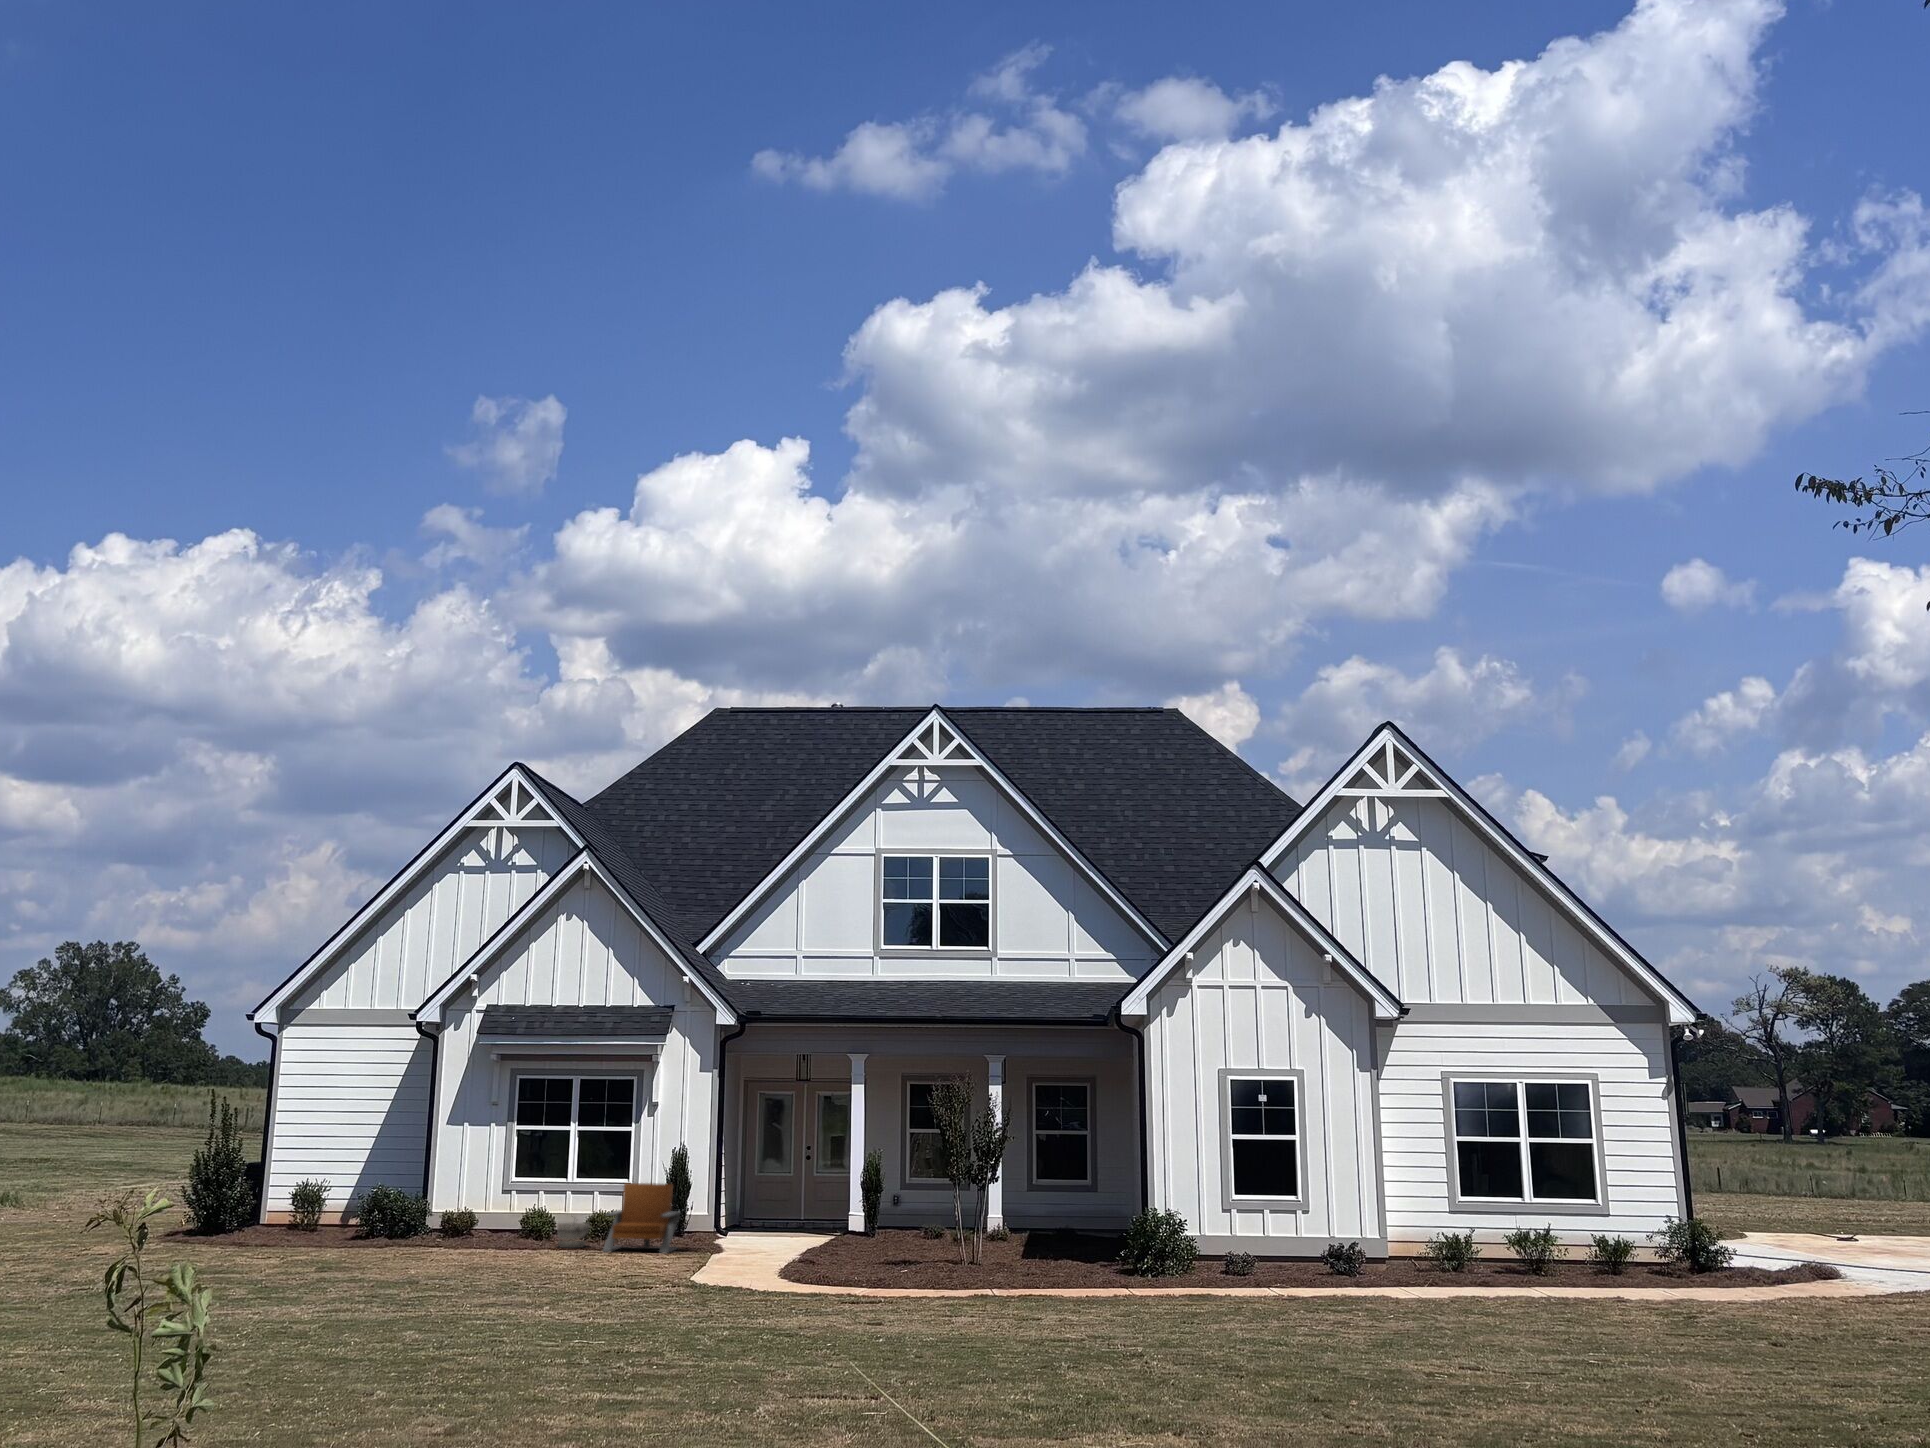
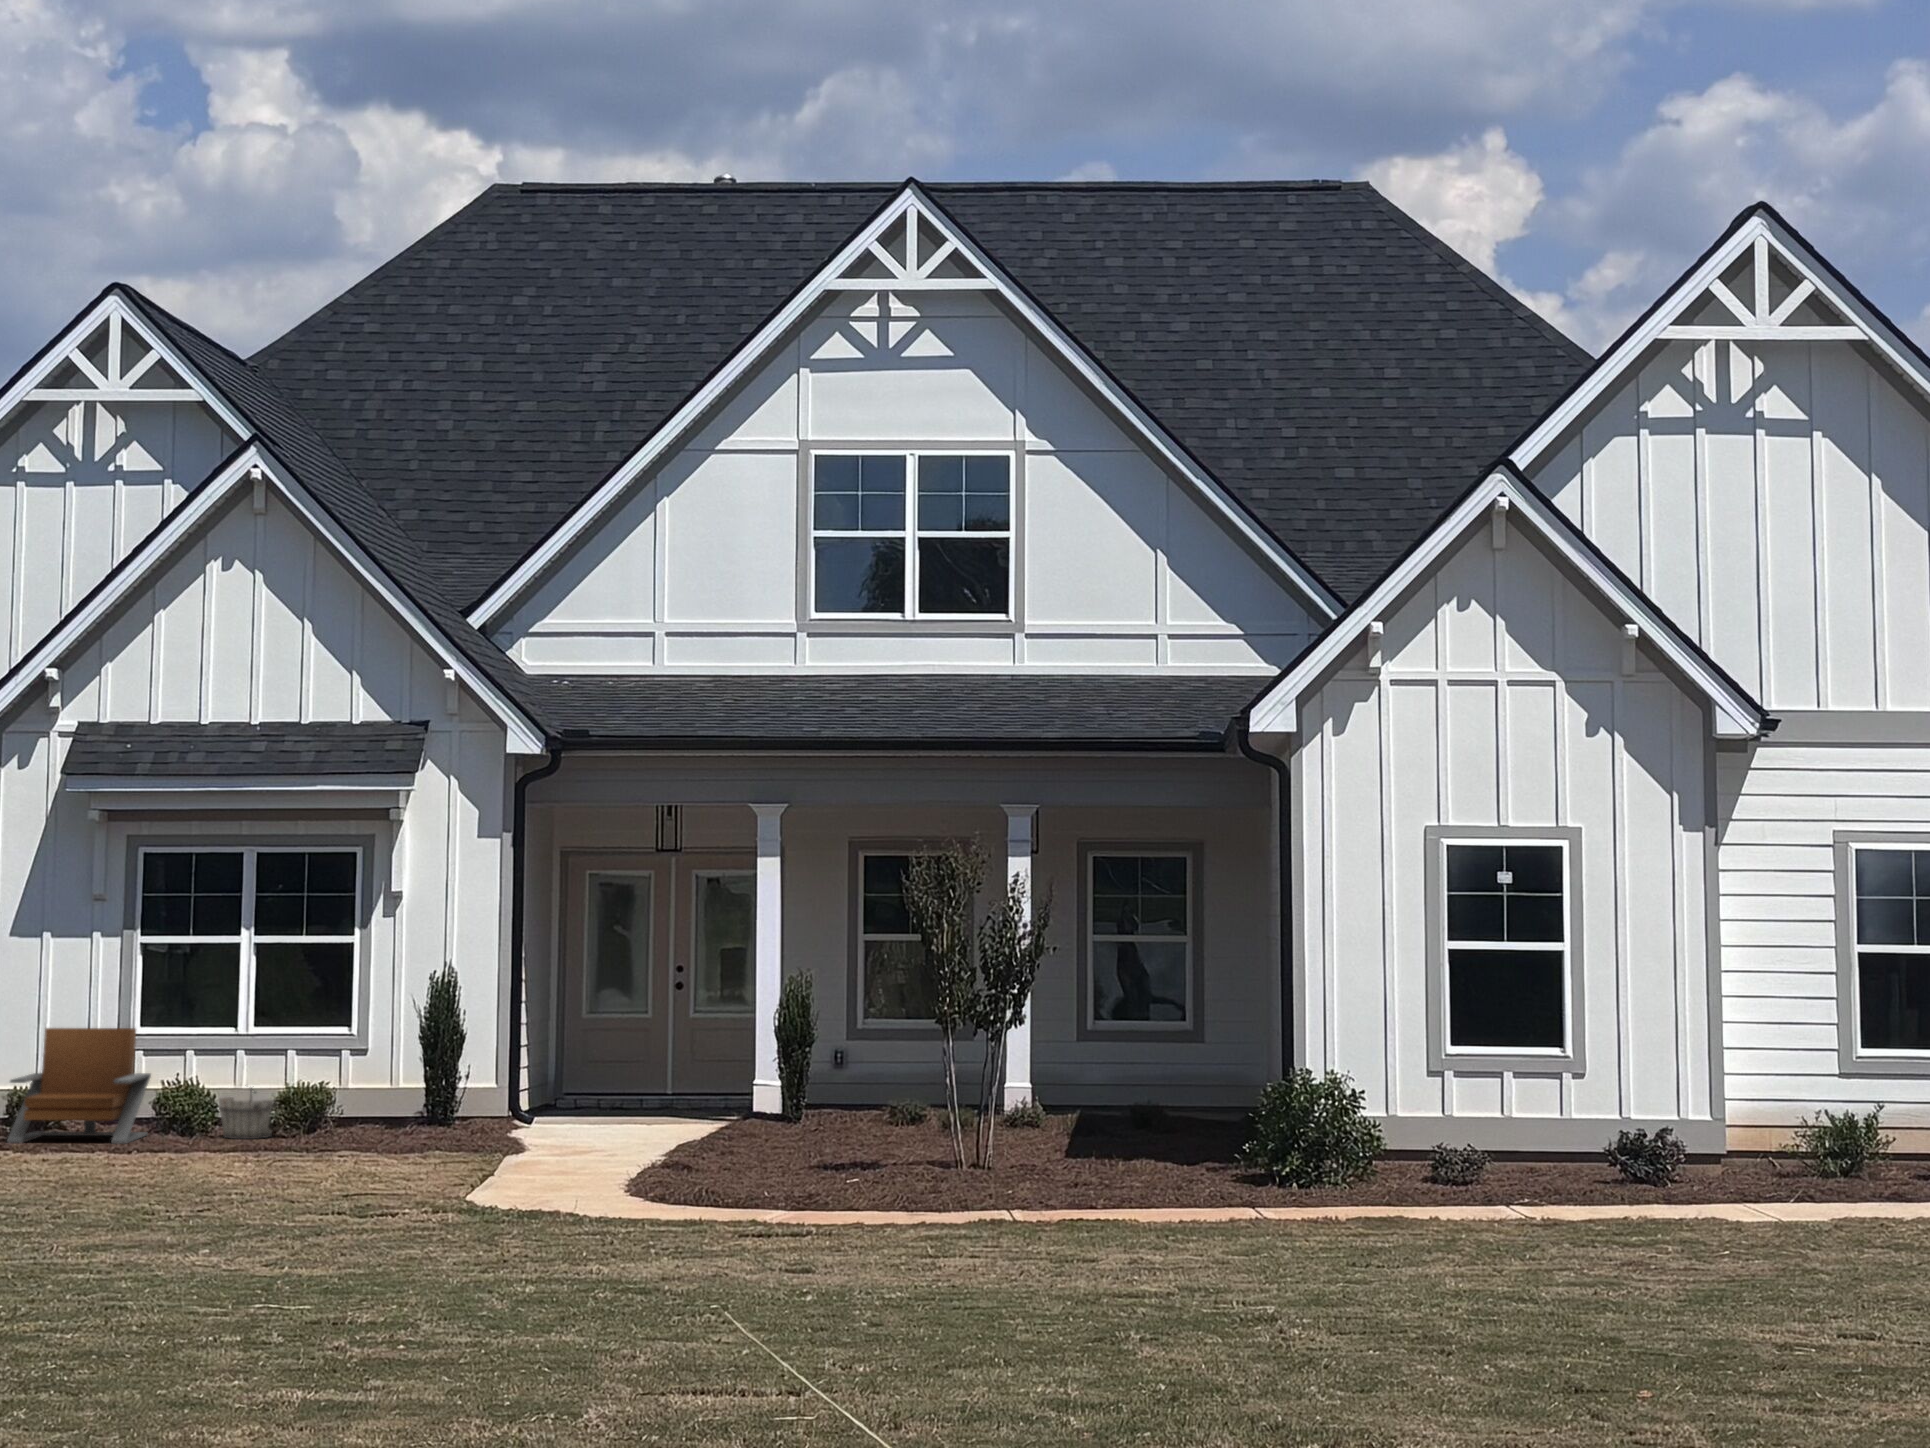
lounge chair: present [603,1183,680,1254] -> present [7,1028,151,1144]

